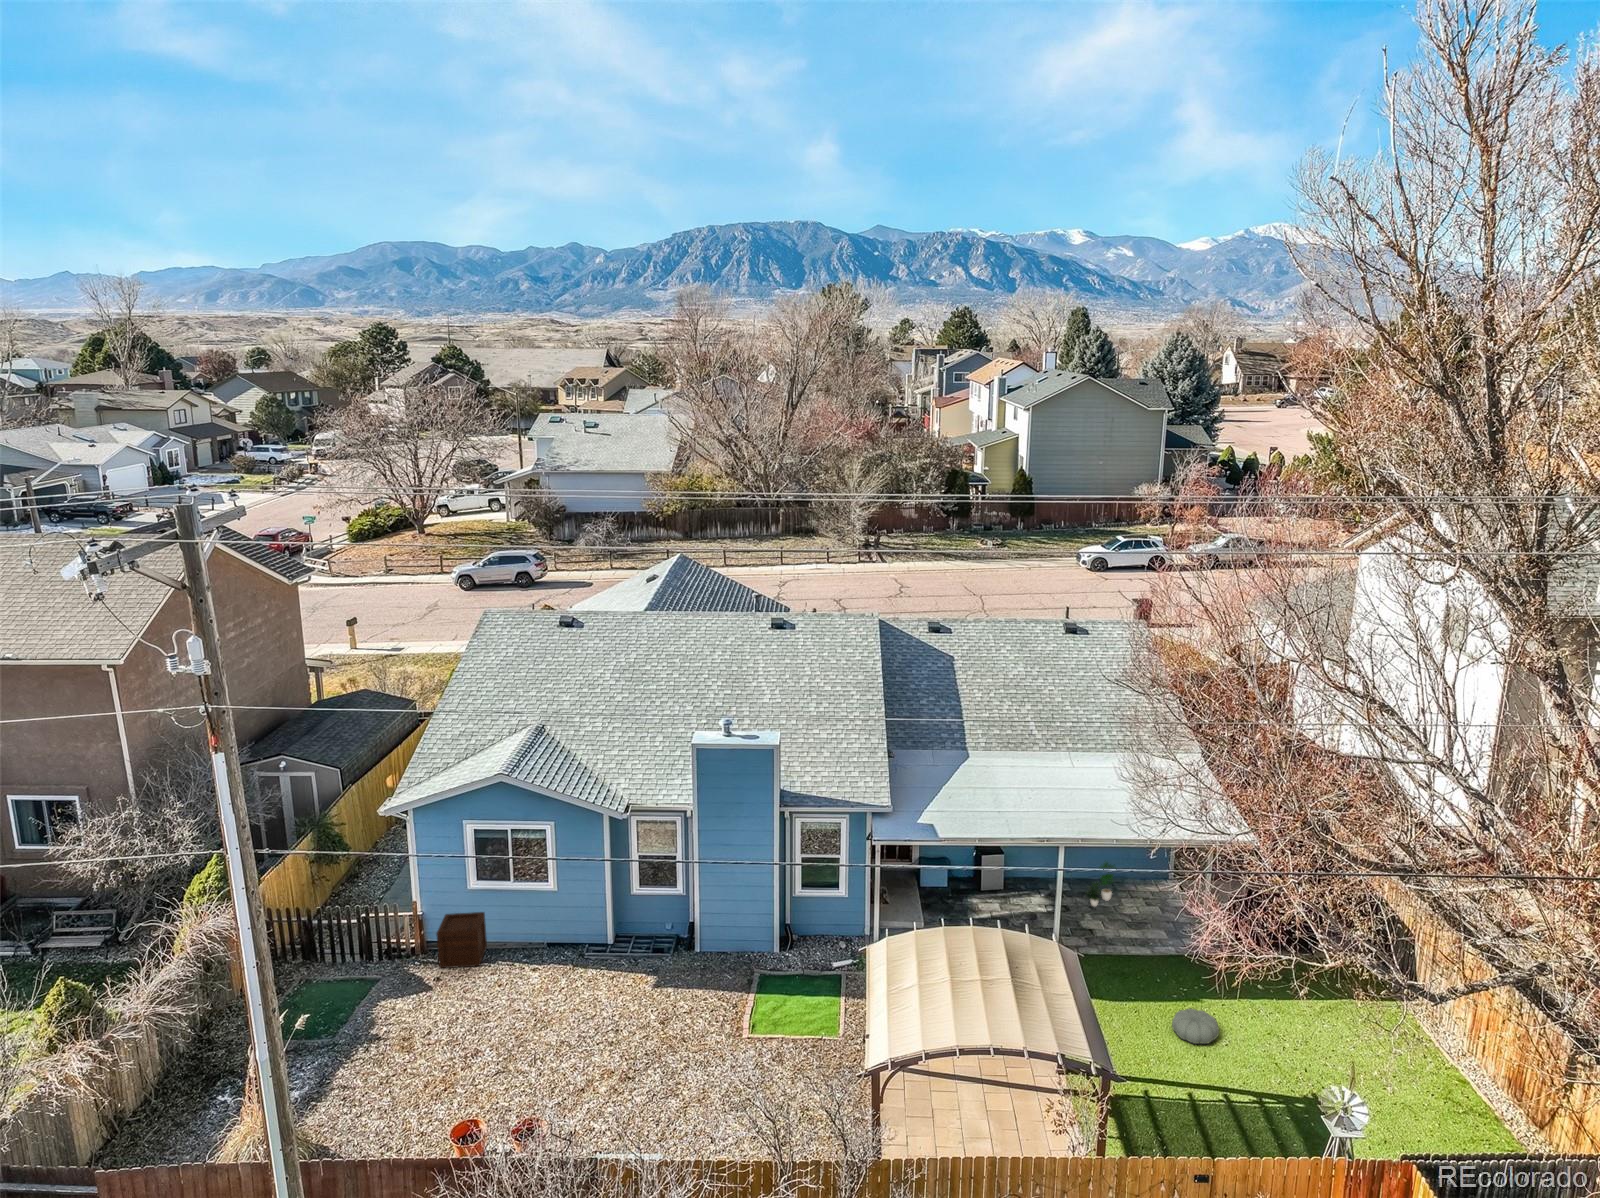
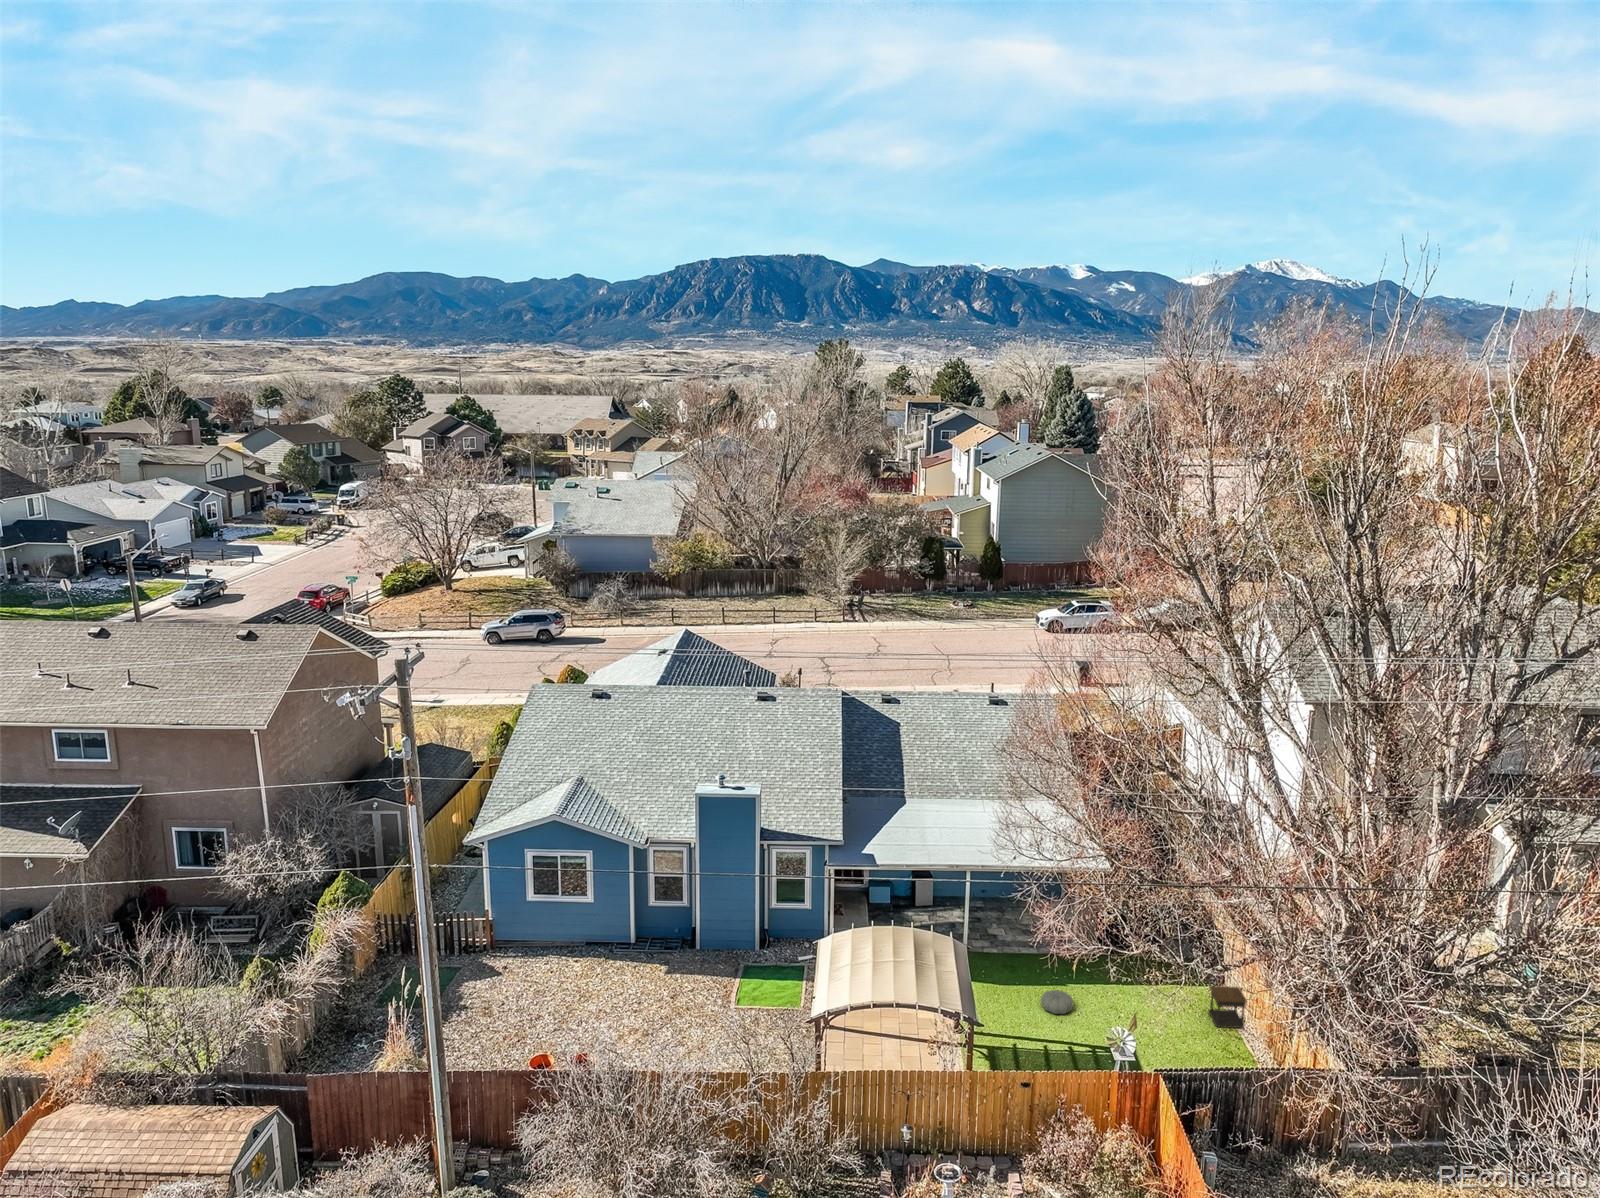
potted plant: present [1087,862,1117,906] -> none [993,883,1019,919]
wooden crate: present [437,912,487,968] -> none [505,918,540,960]
side table: none [1404,1003,1468,1063] -> present [1209,986,1247,1028]

